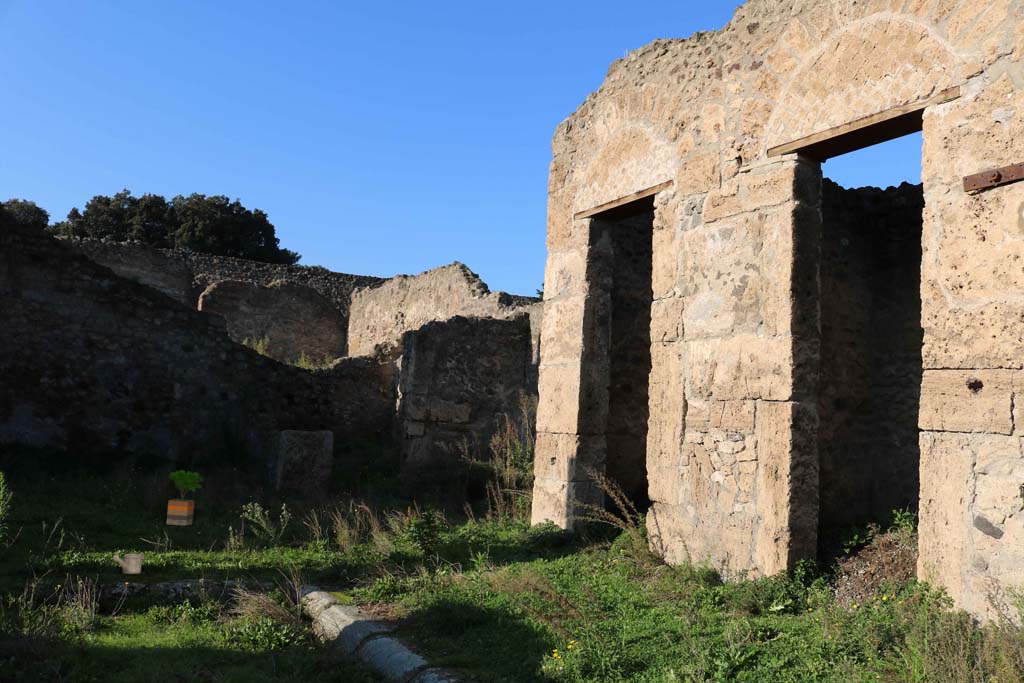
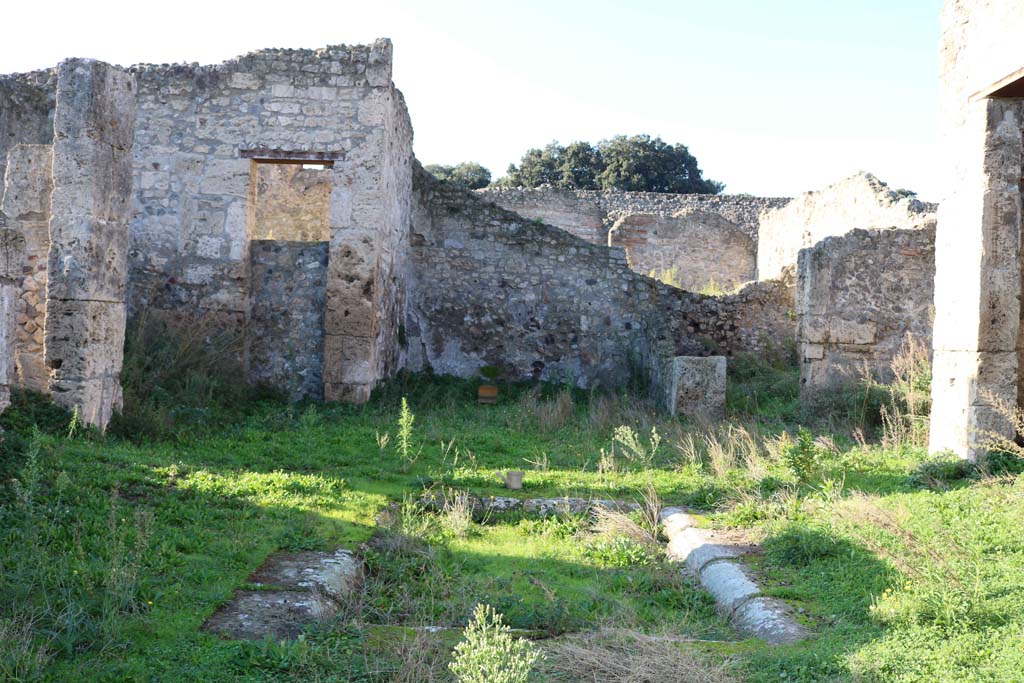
potted tree: present [166,470,203,526] -> present [478,365,502,404]

